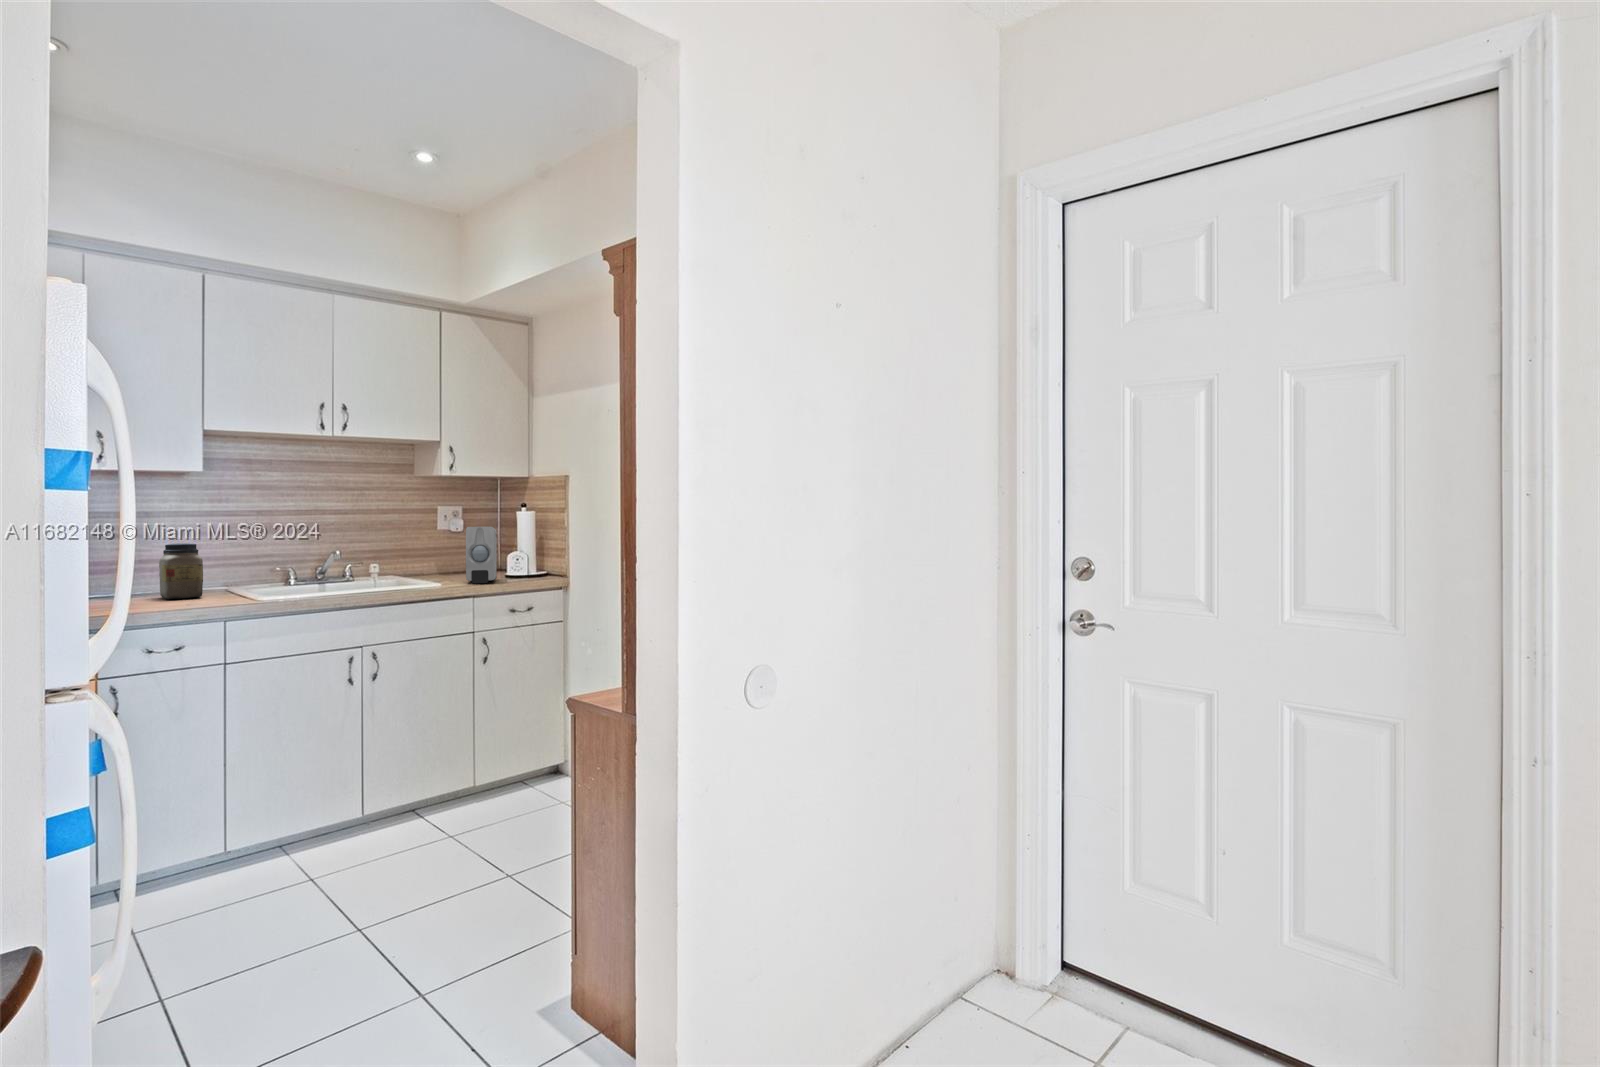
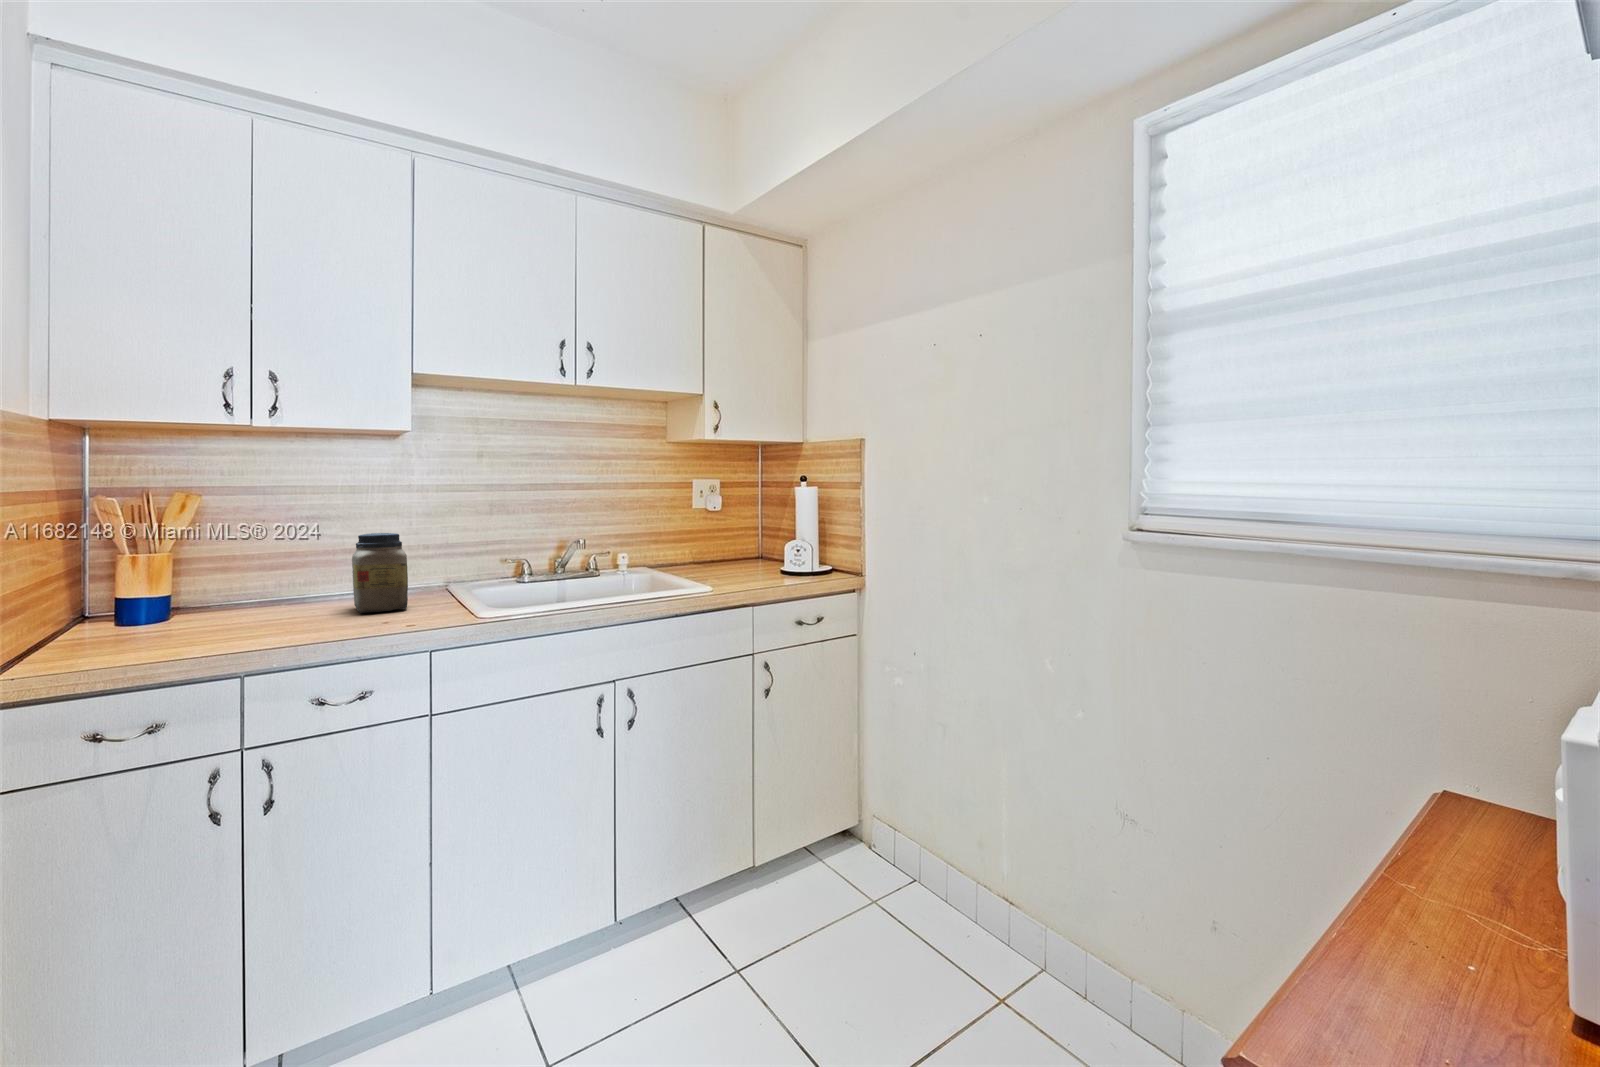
soap dispenser: present [466,527,497,583] -> none [738,508,774,585]

